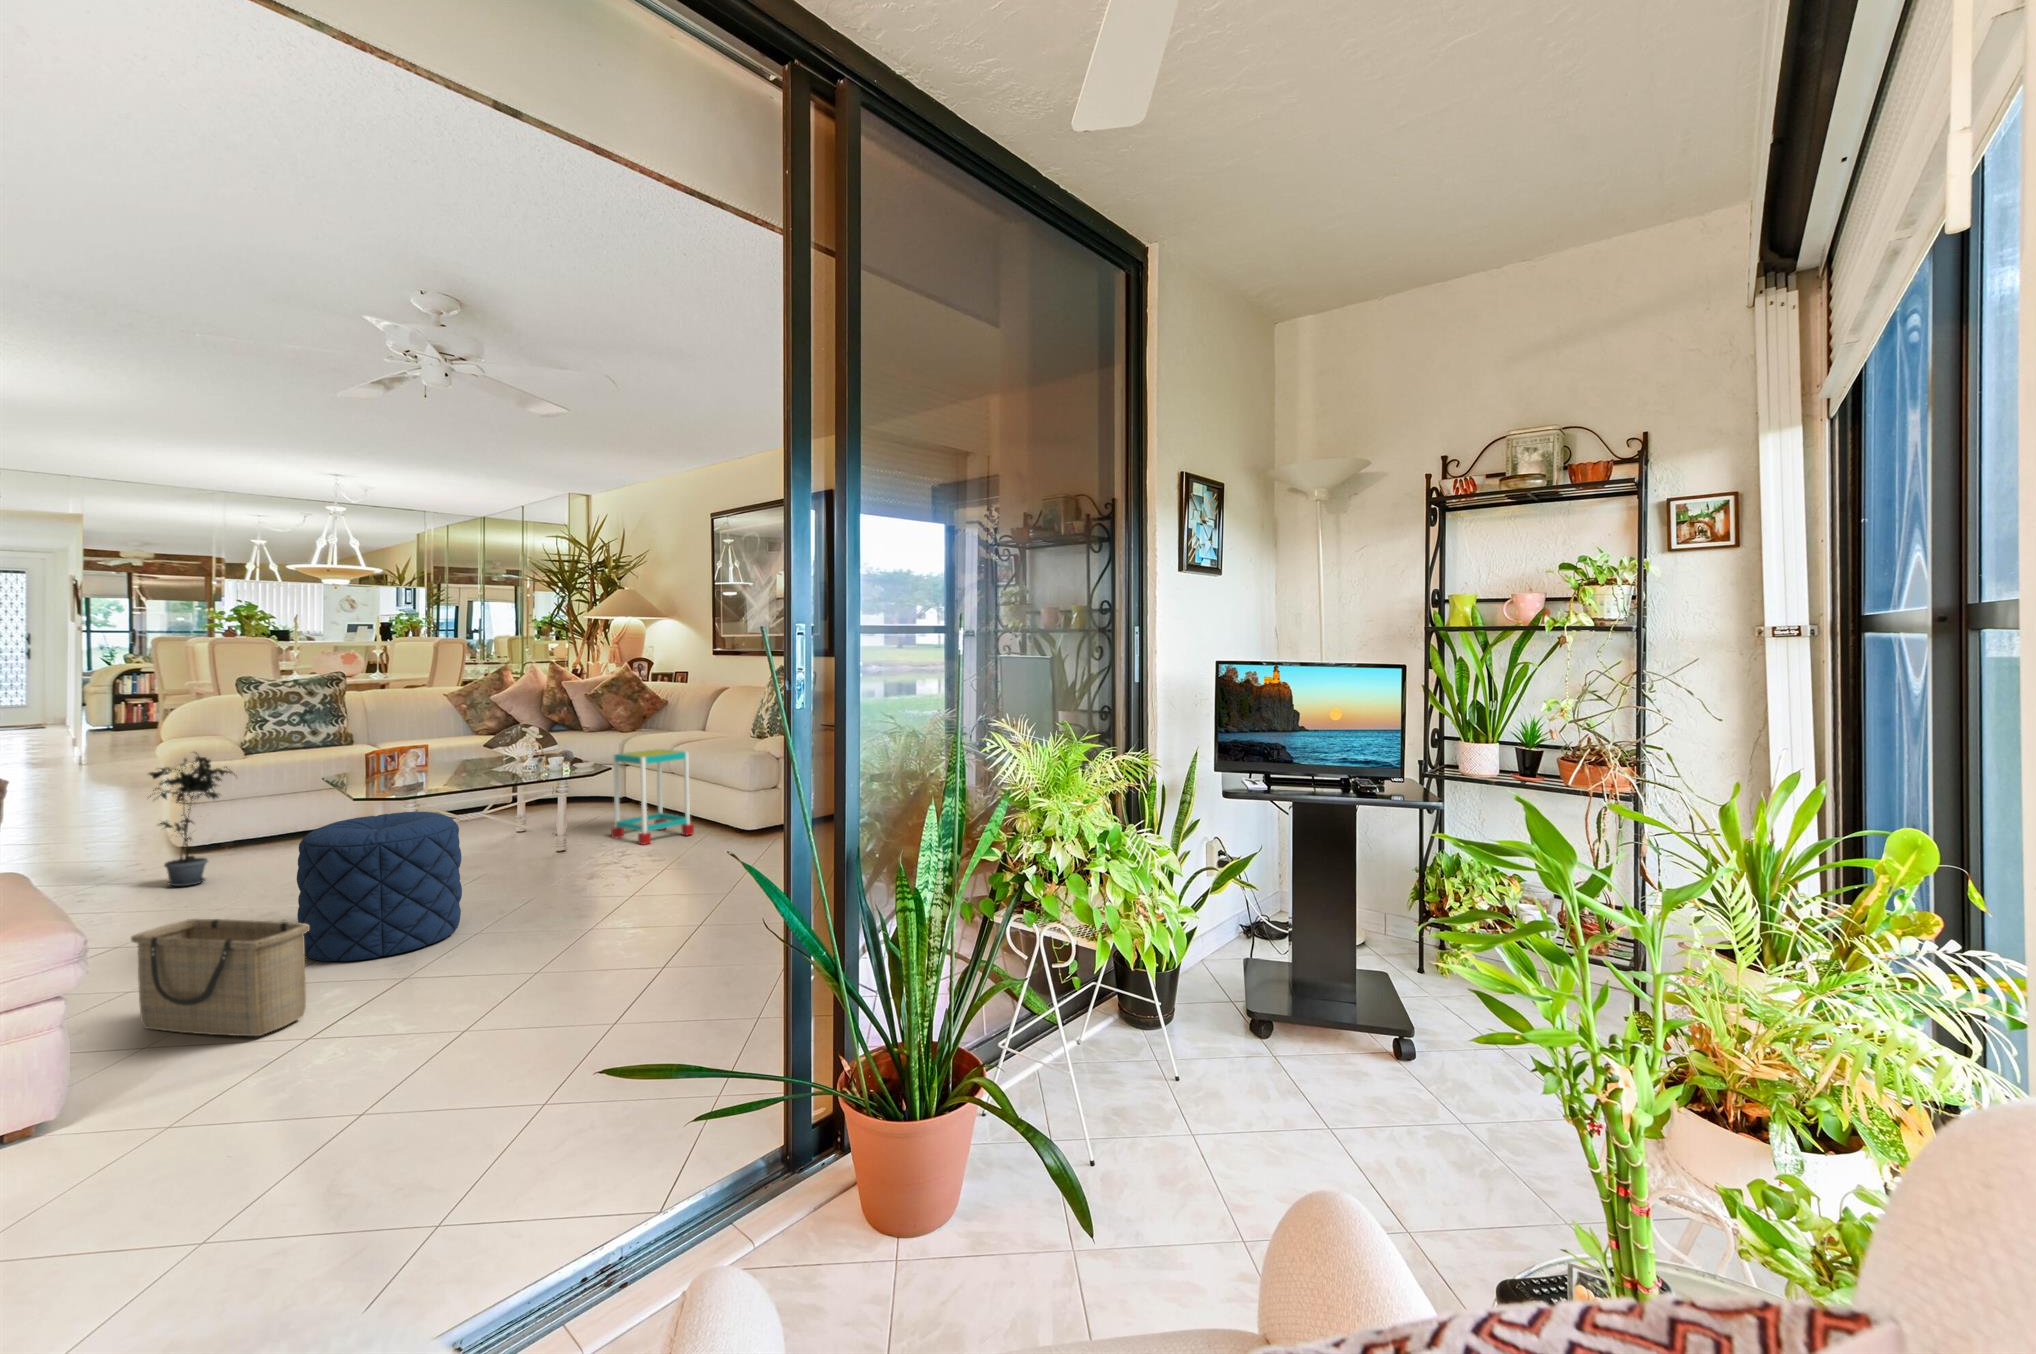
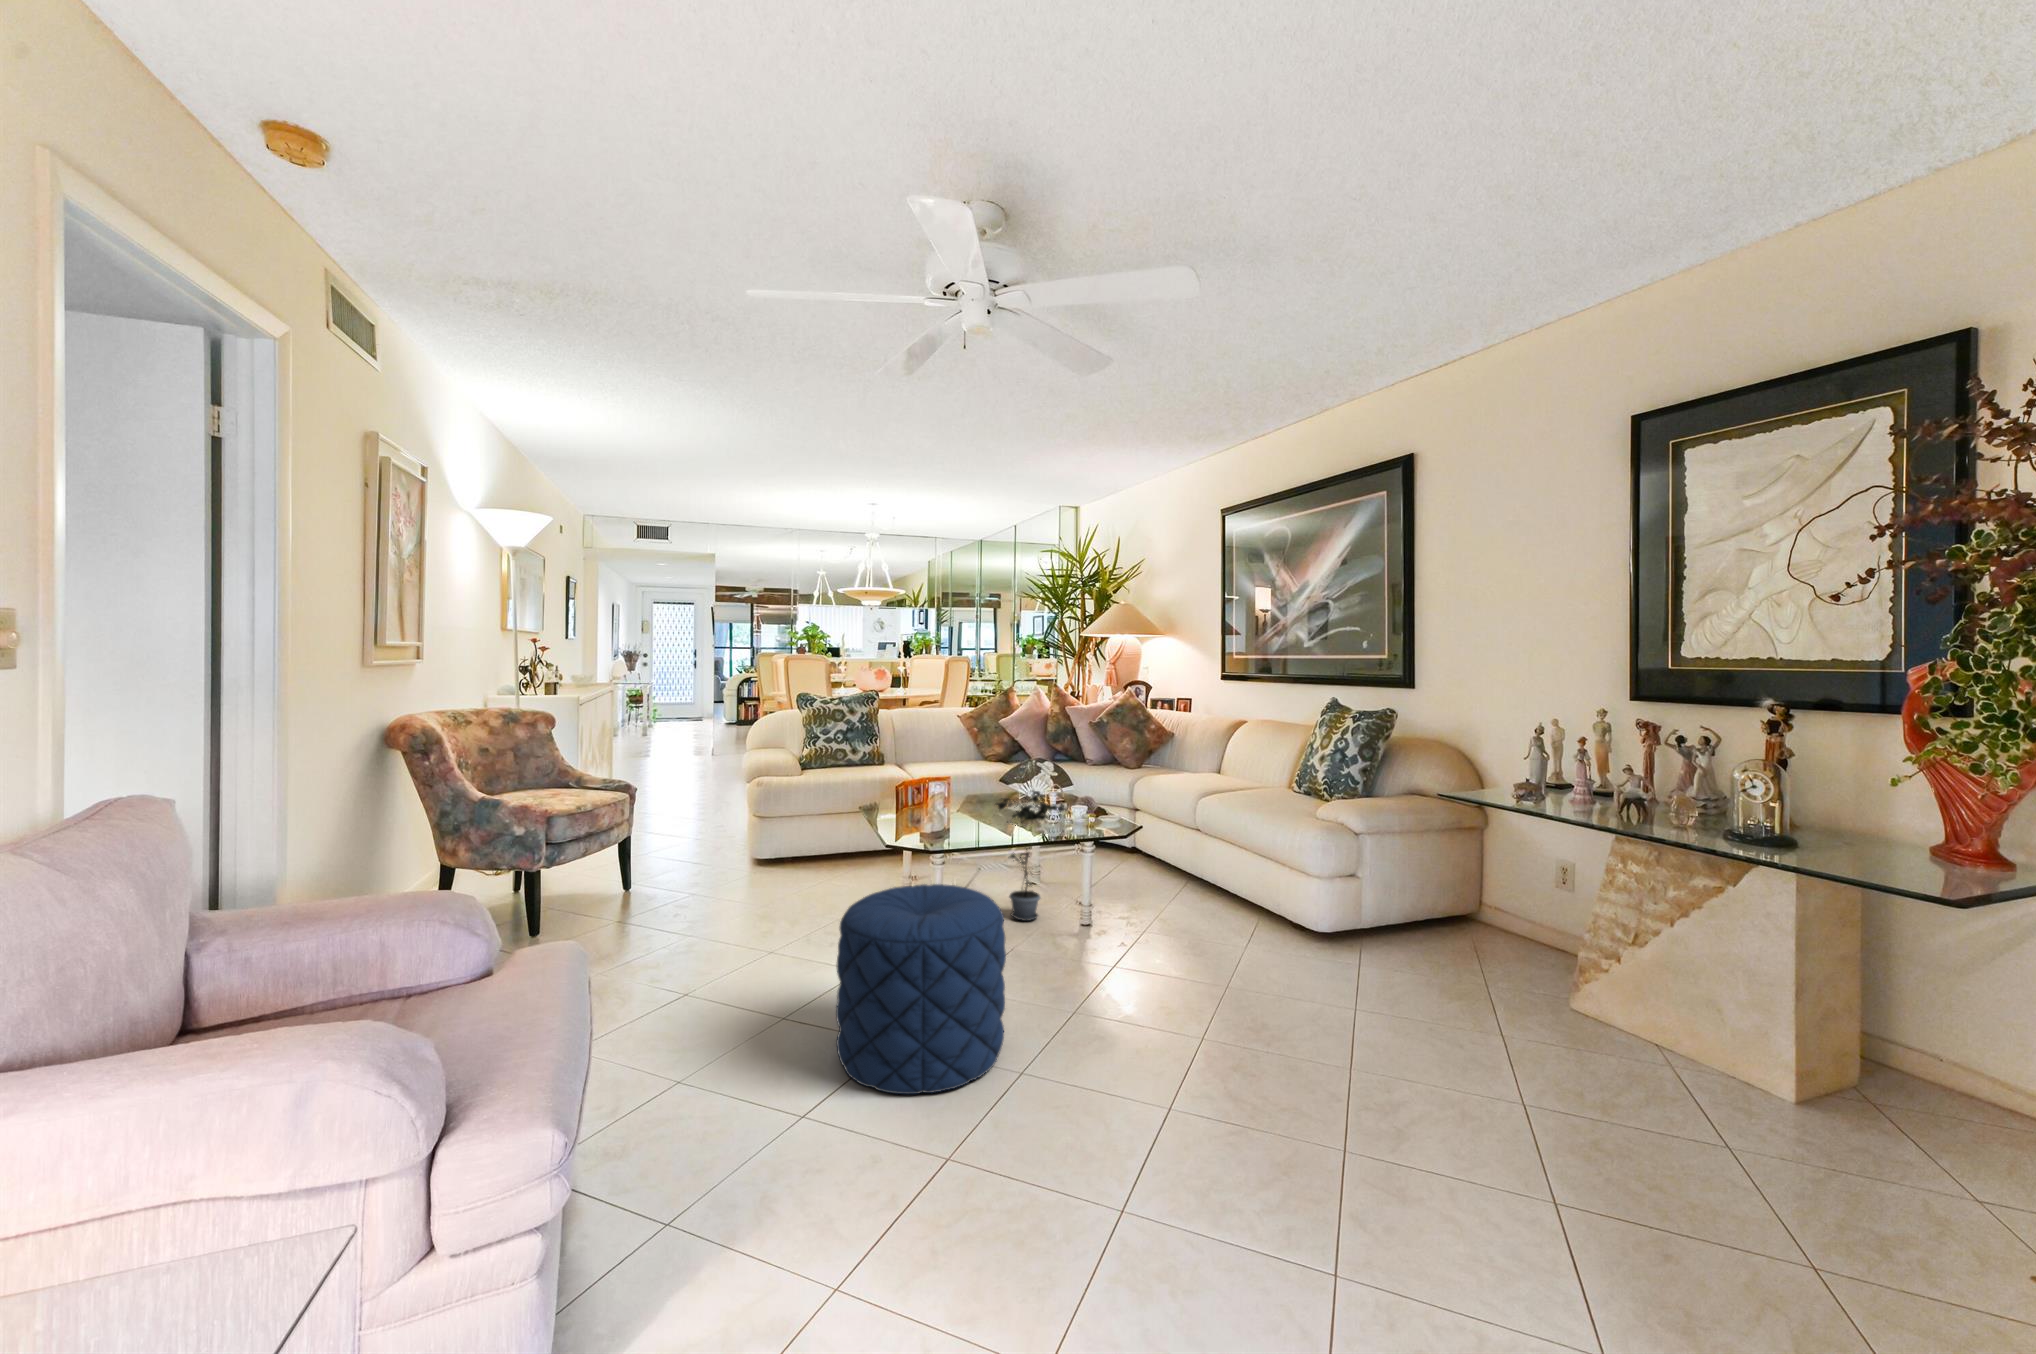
side table: present [611,749,694,845] -> none [1131,797,1228,922]
potted plant: present [149,752,235,886] -> present [996,790,1070,921]
basket: present [131,919,309,1036] -> none [666,1034,848,1262]

